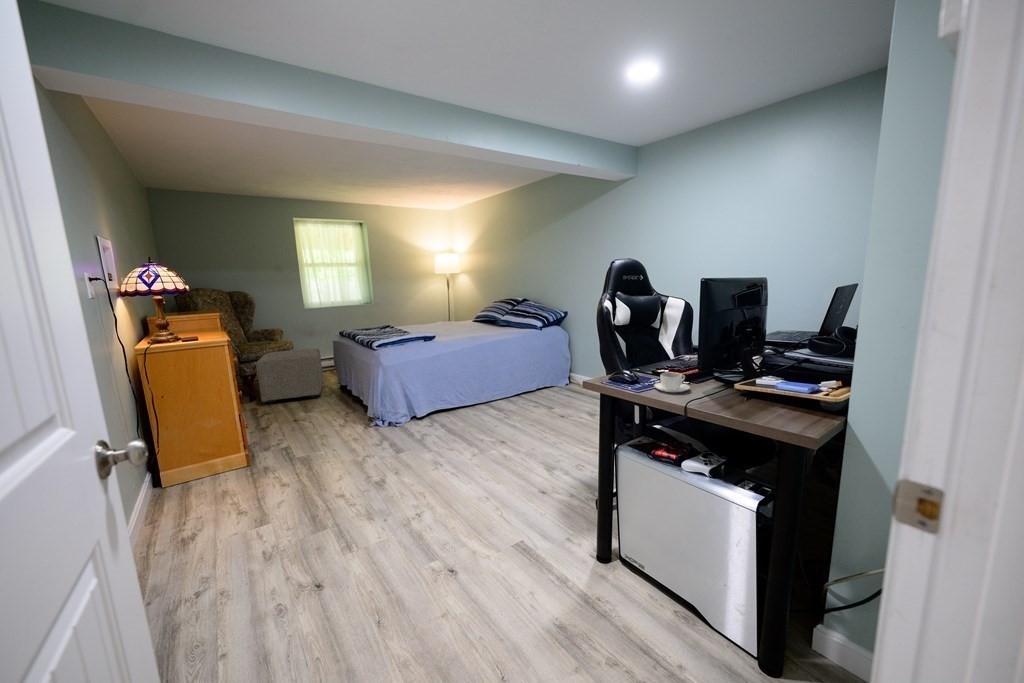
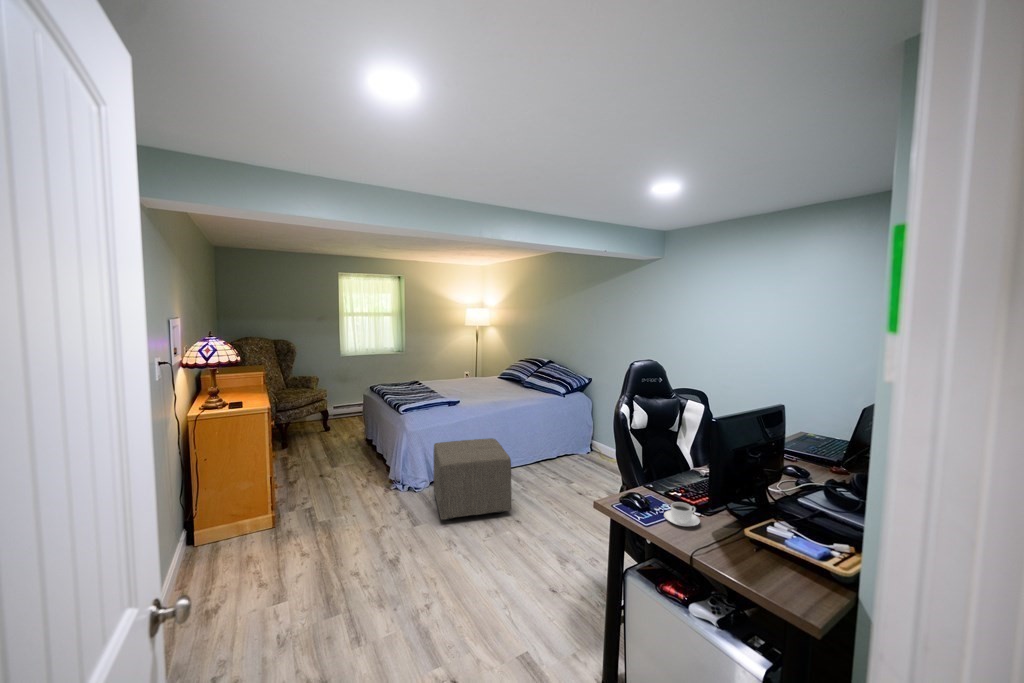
ottoman: present [256,349,324,403] -> present [433,438,512,520]

